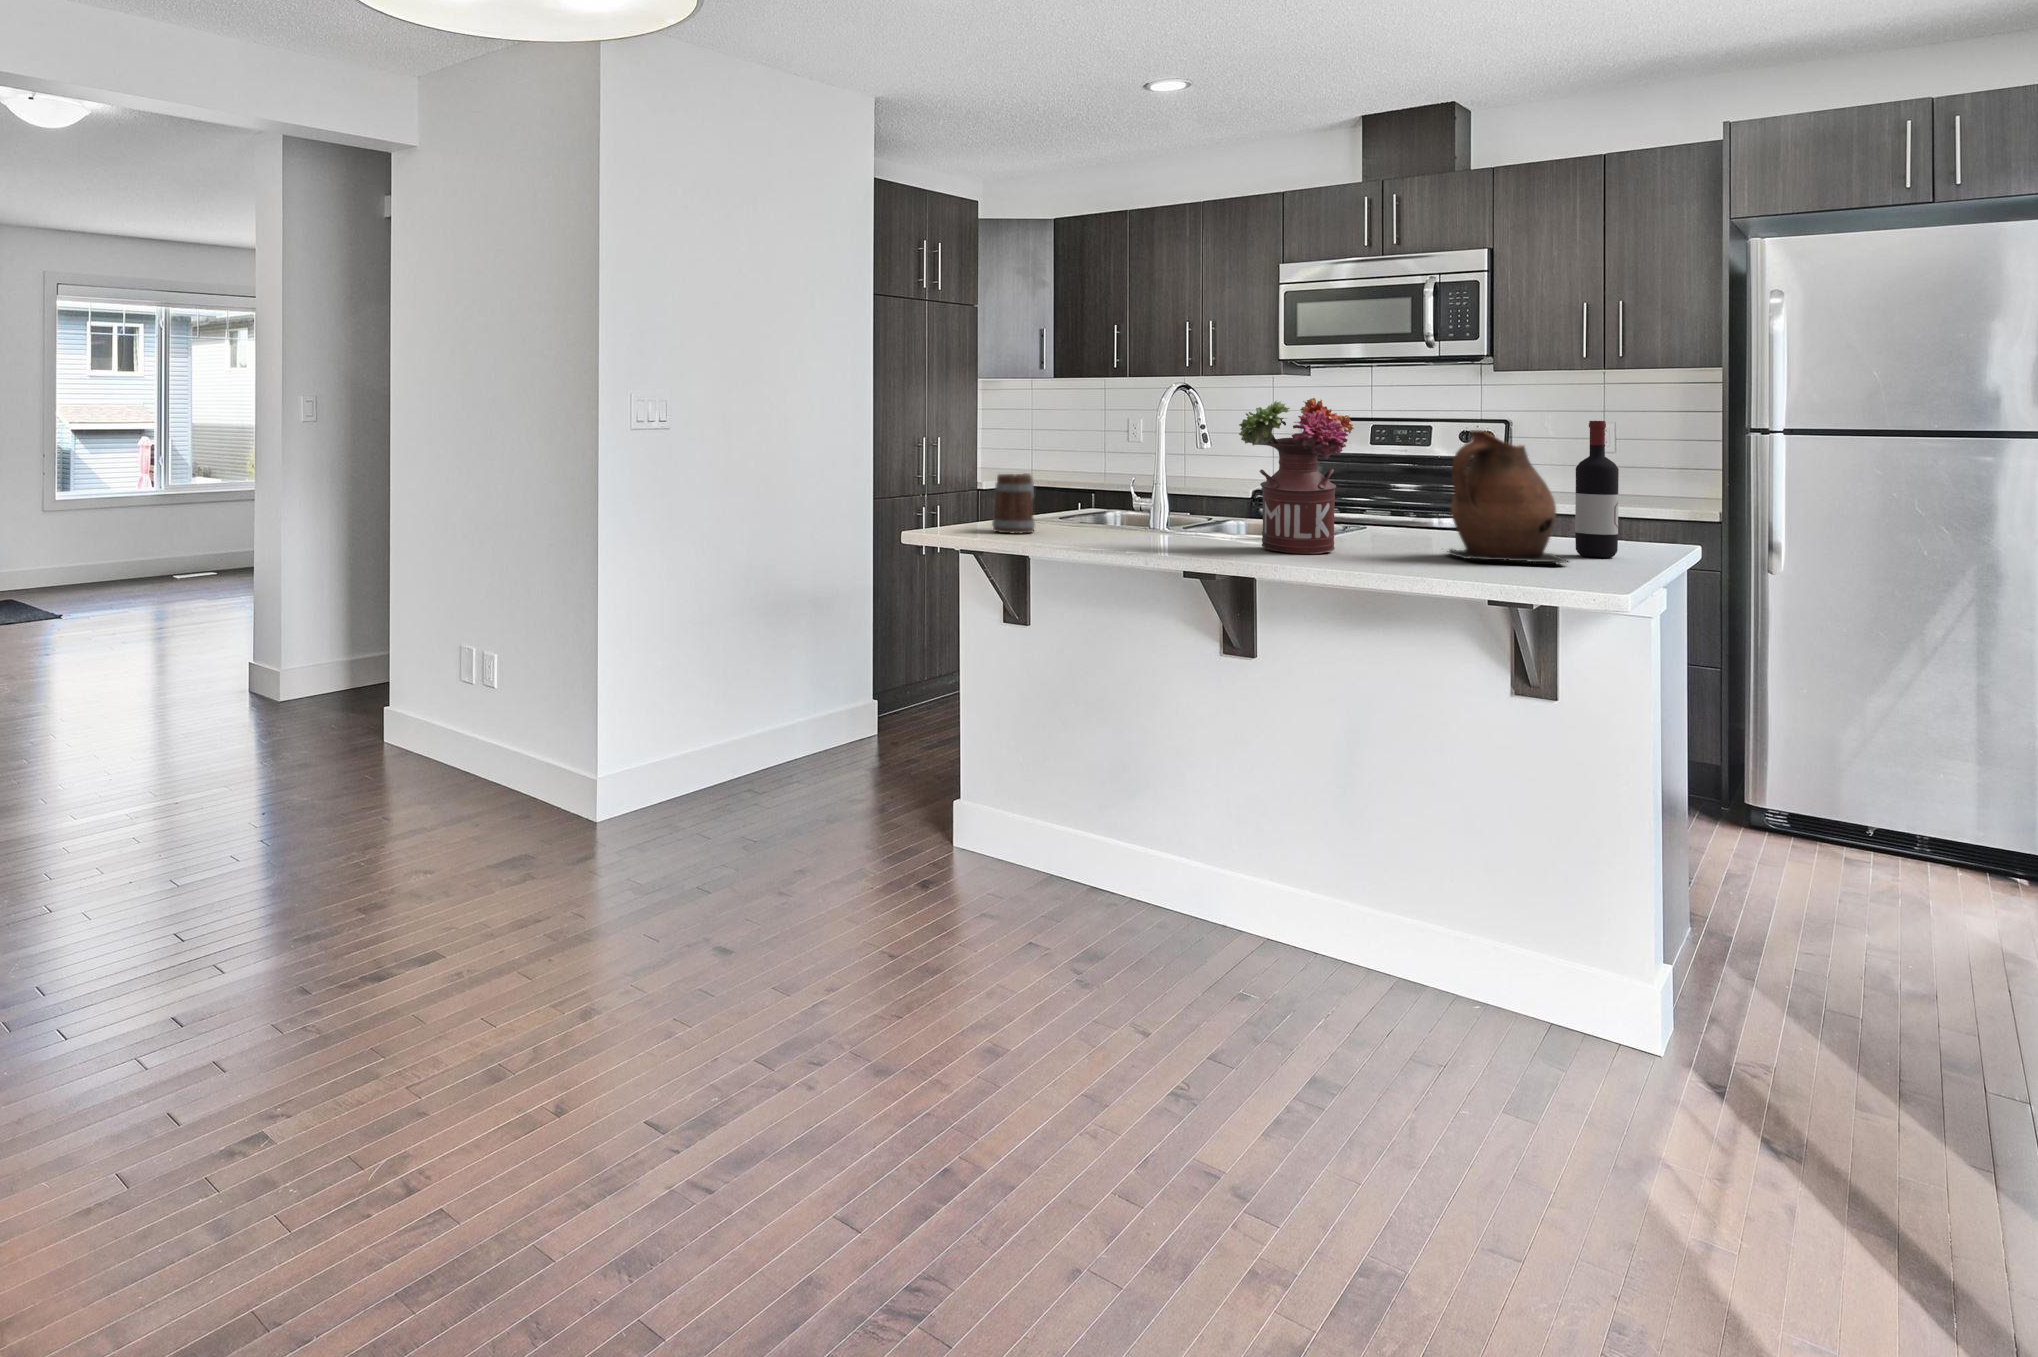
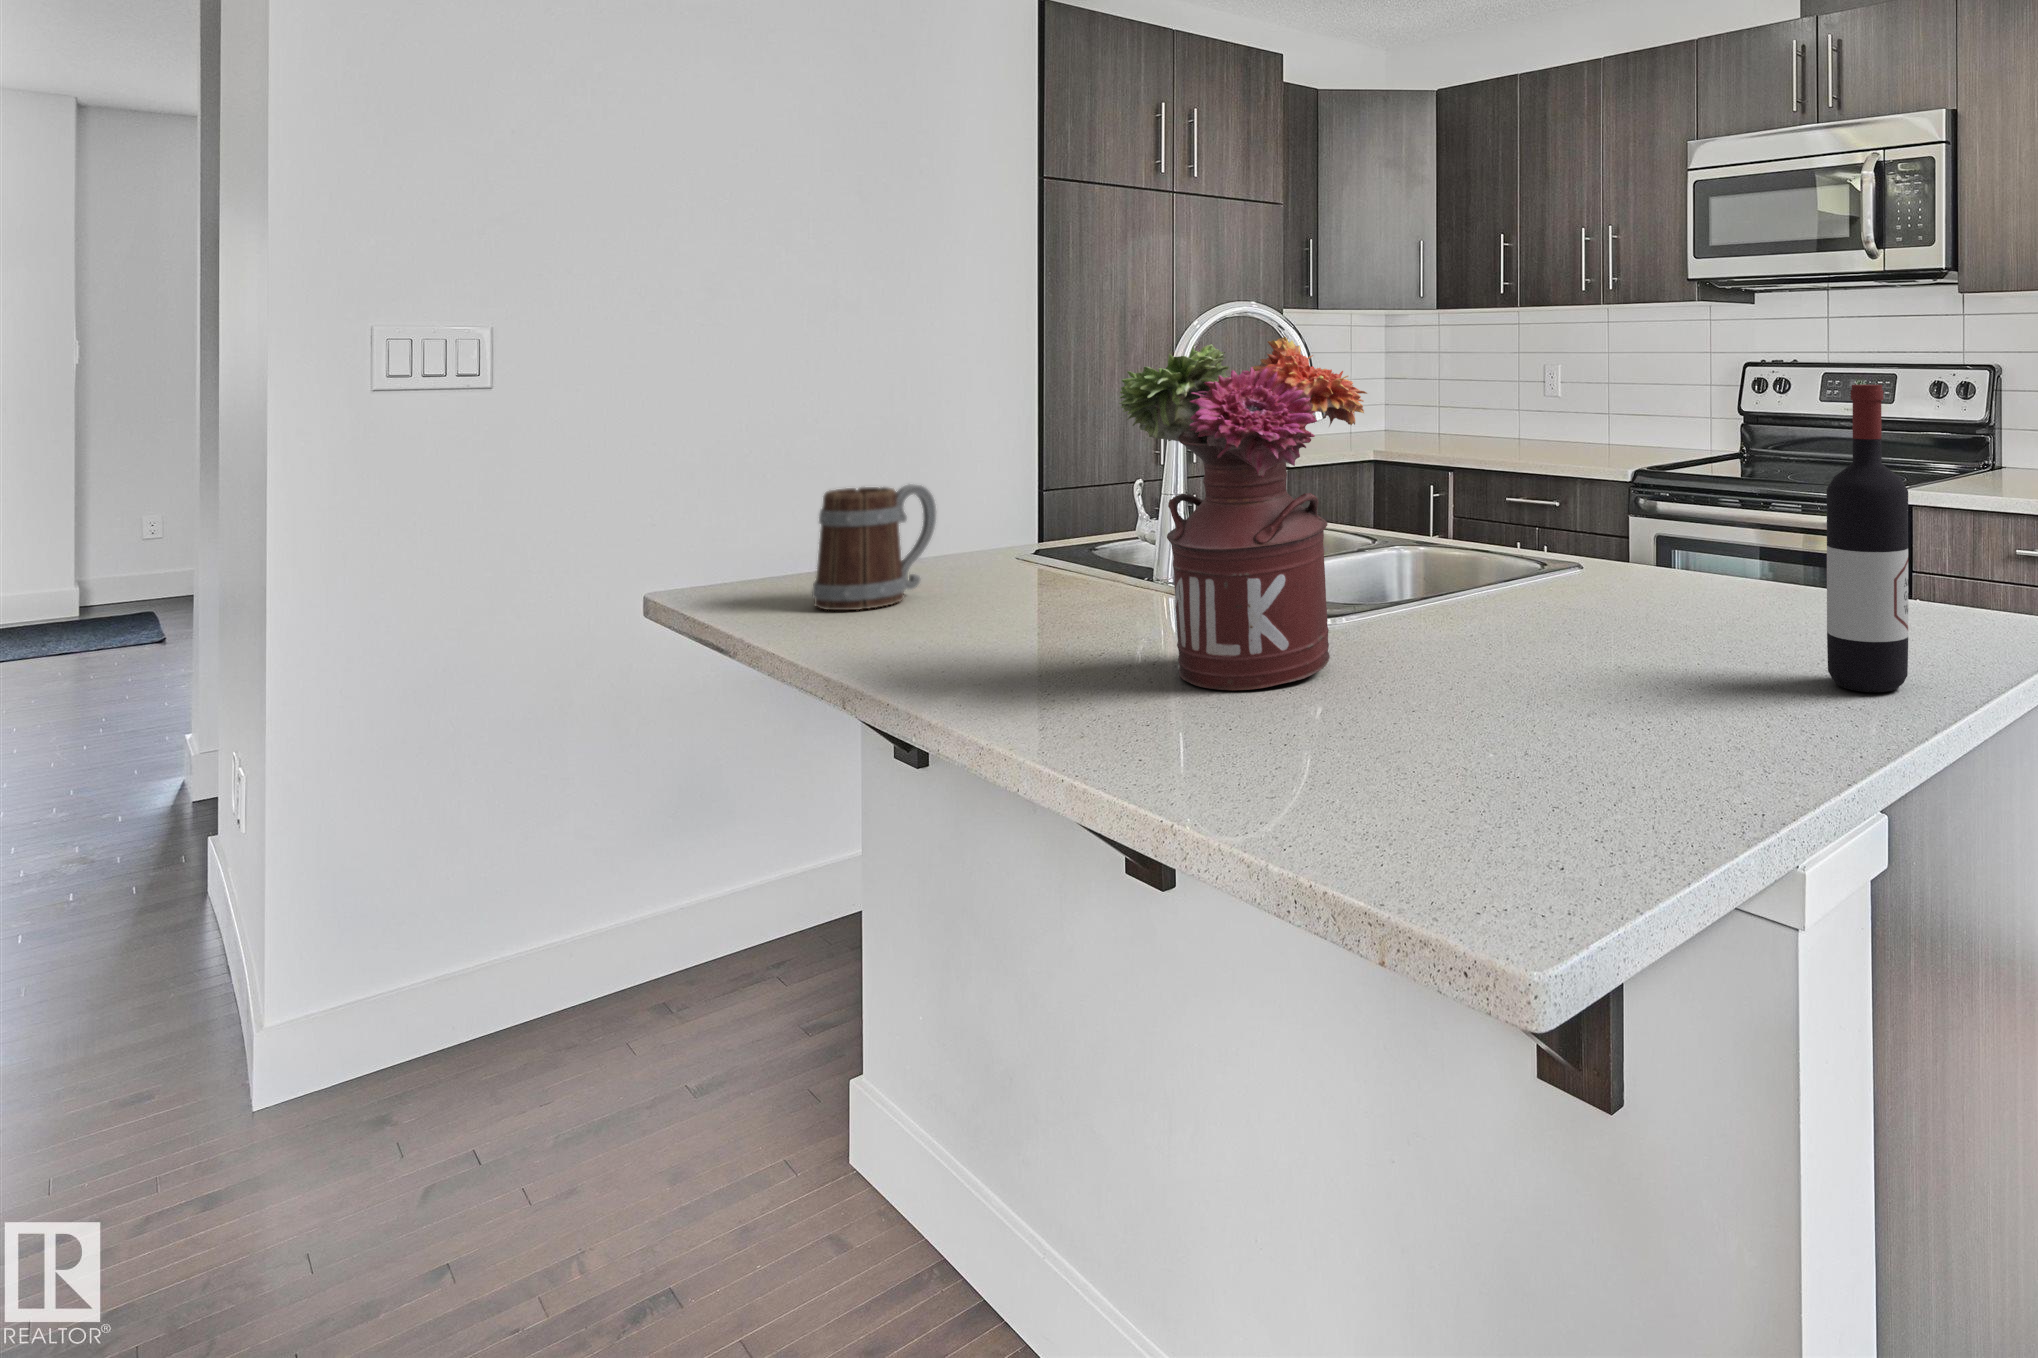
ceramic pitcher: present [1447,430,1567,564] -> none [1504,409,1764,744]

